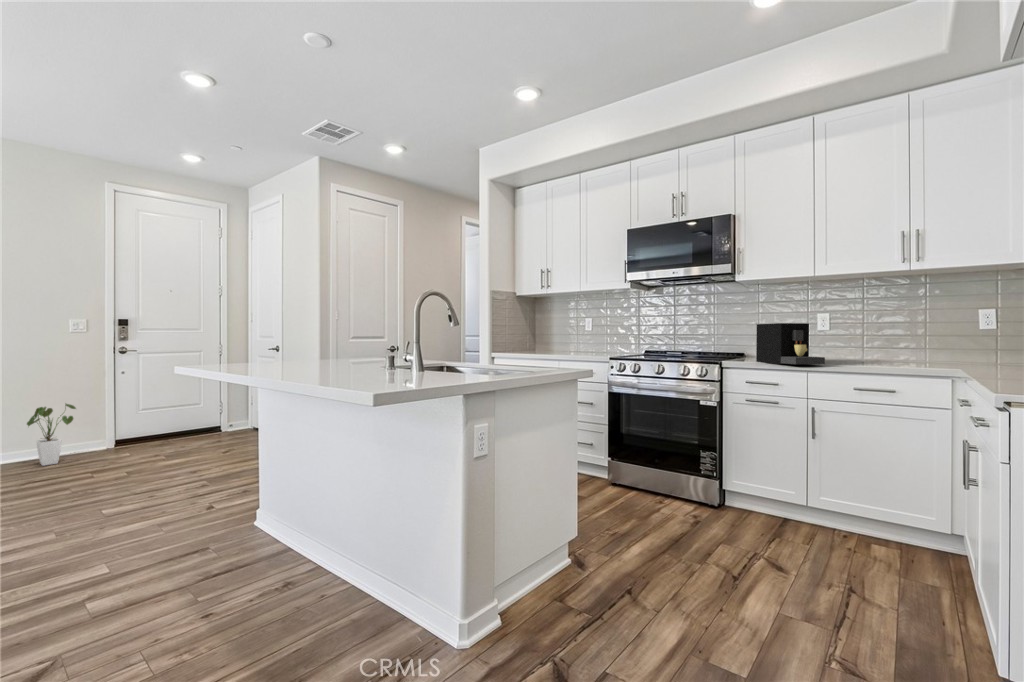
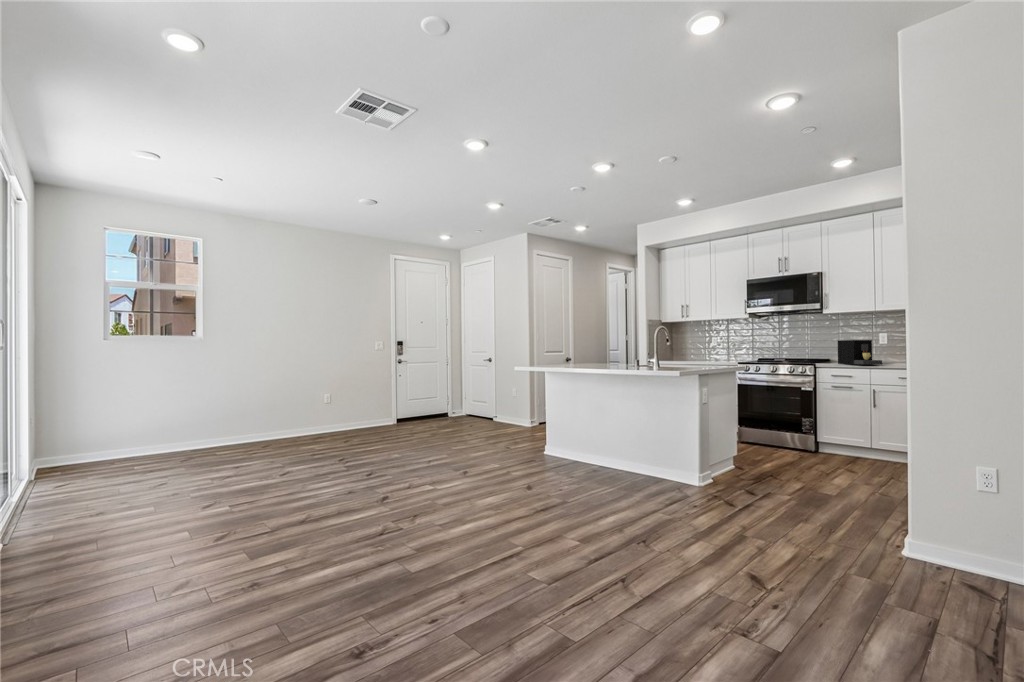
house plant: present [27,404,76,466] -> none [362,392,389,429]

